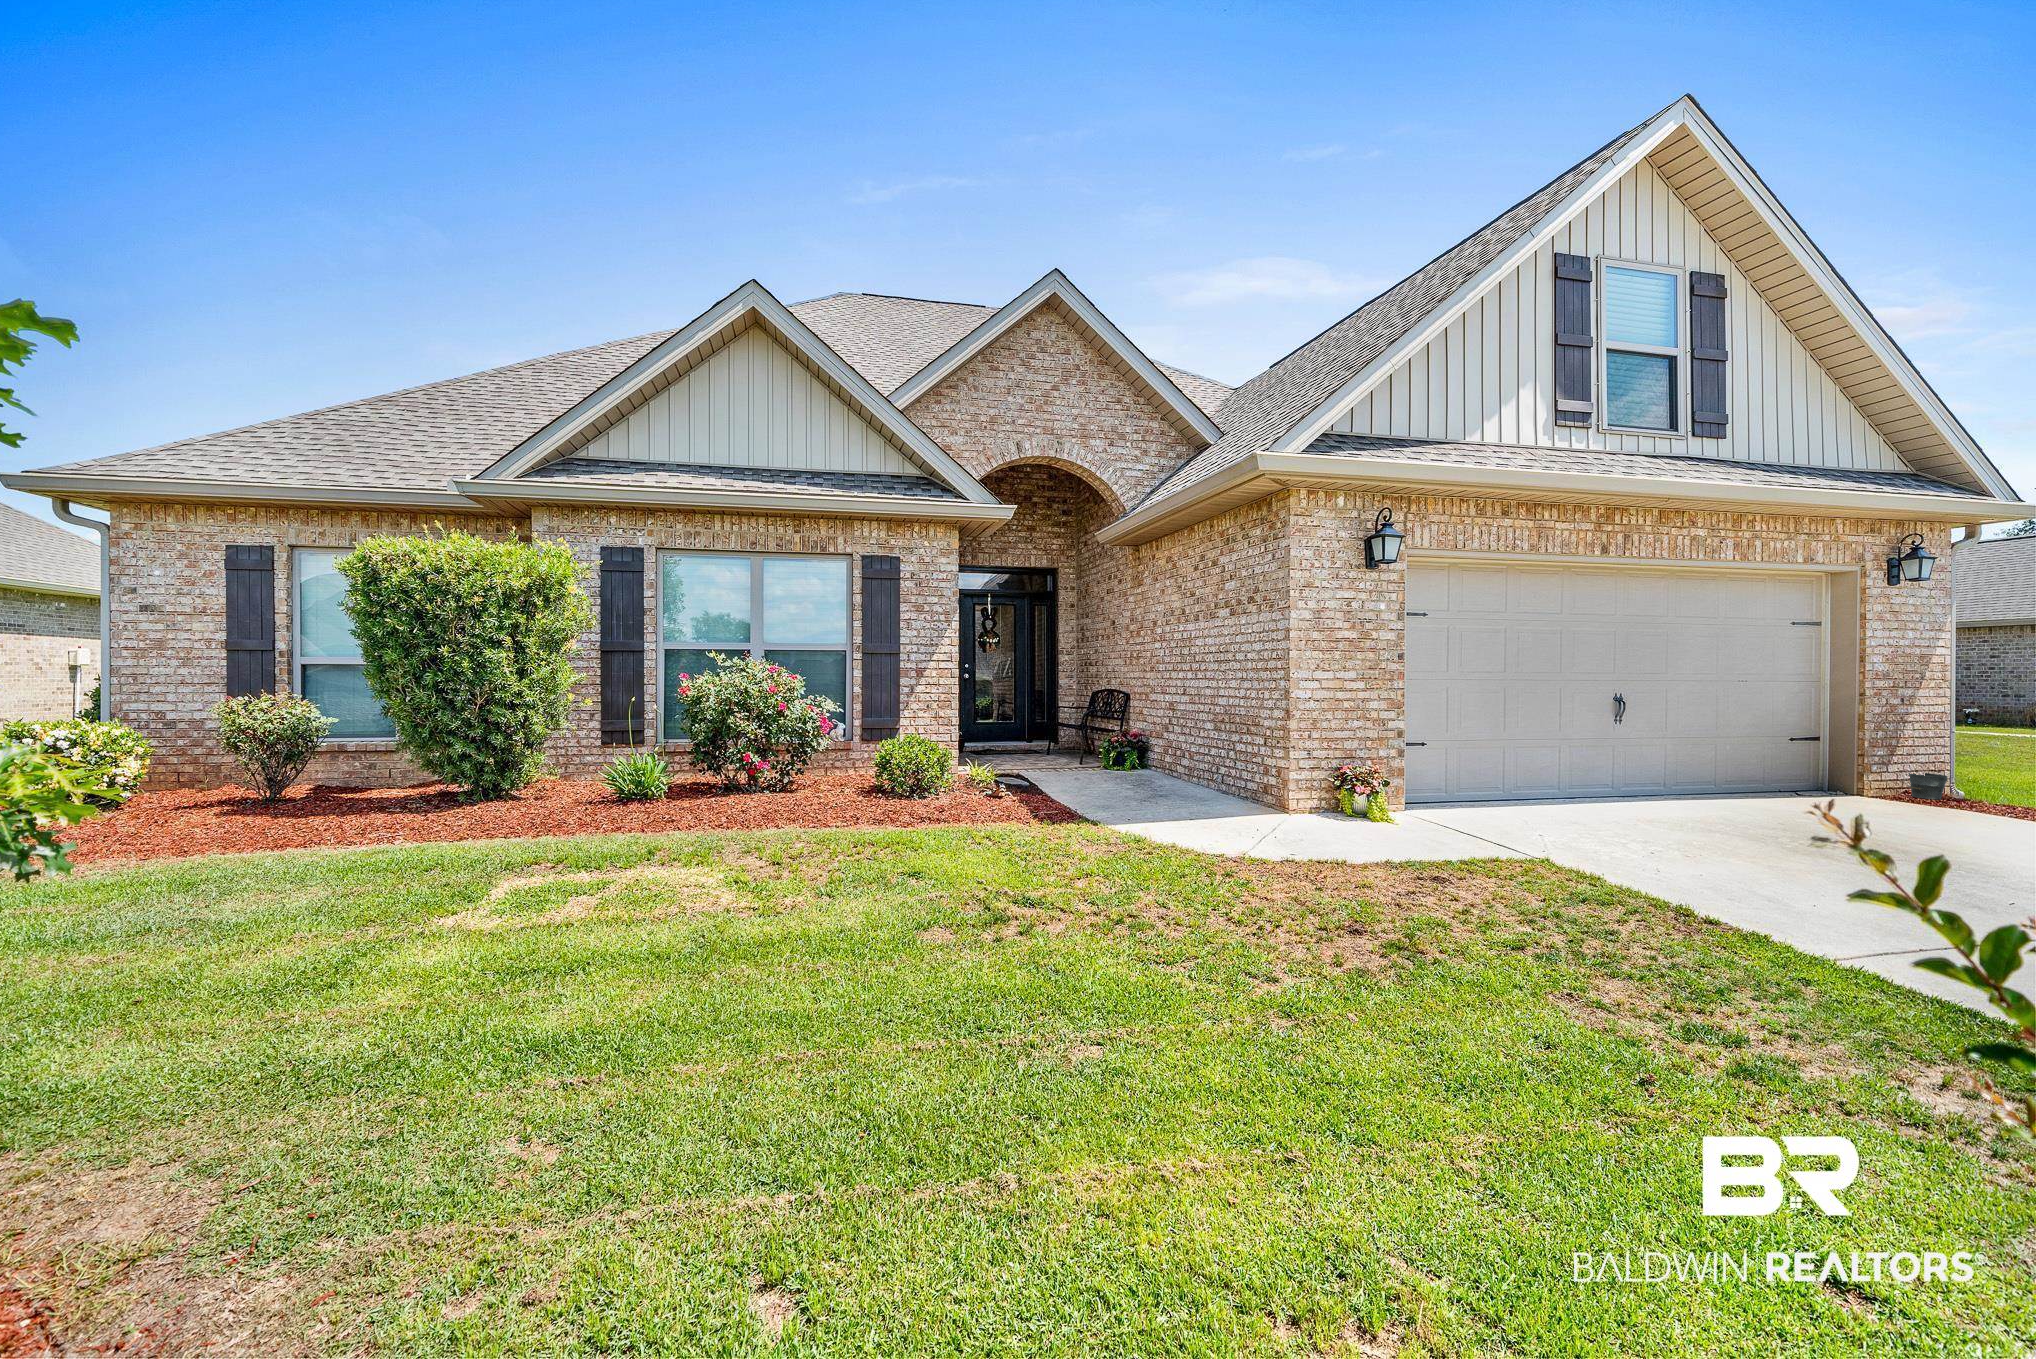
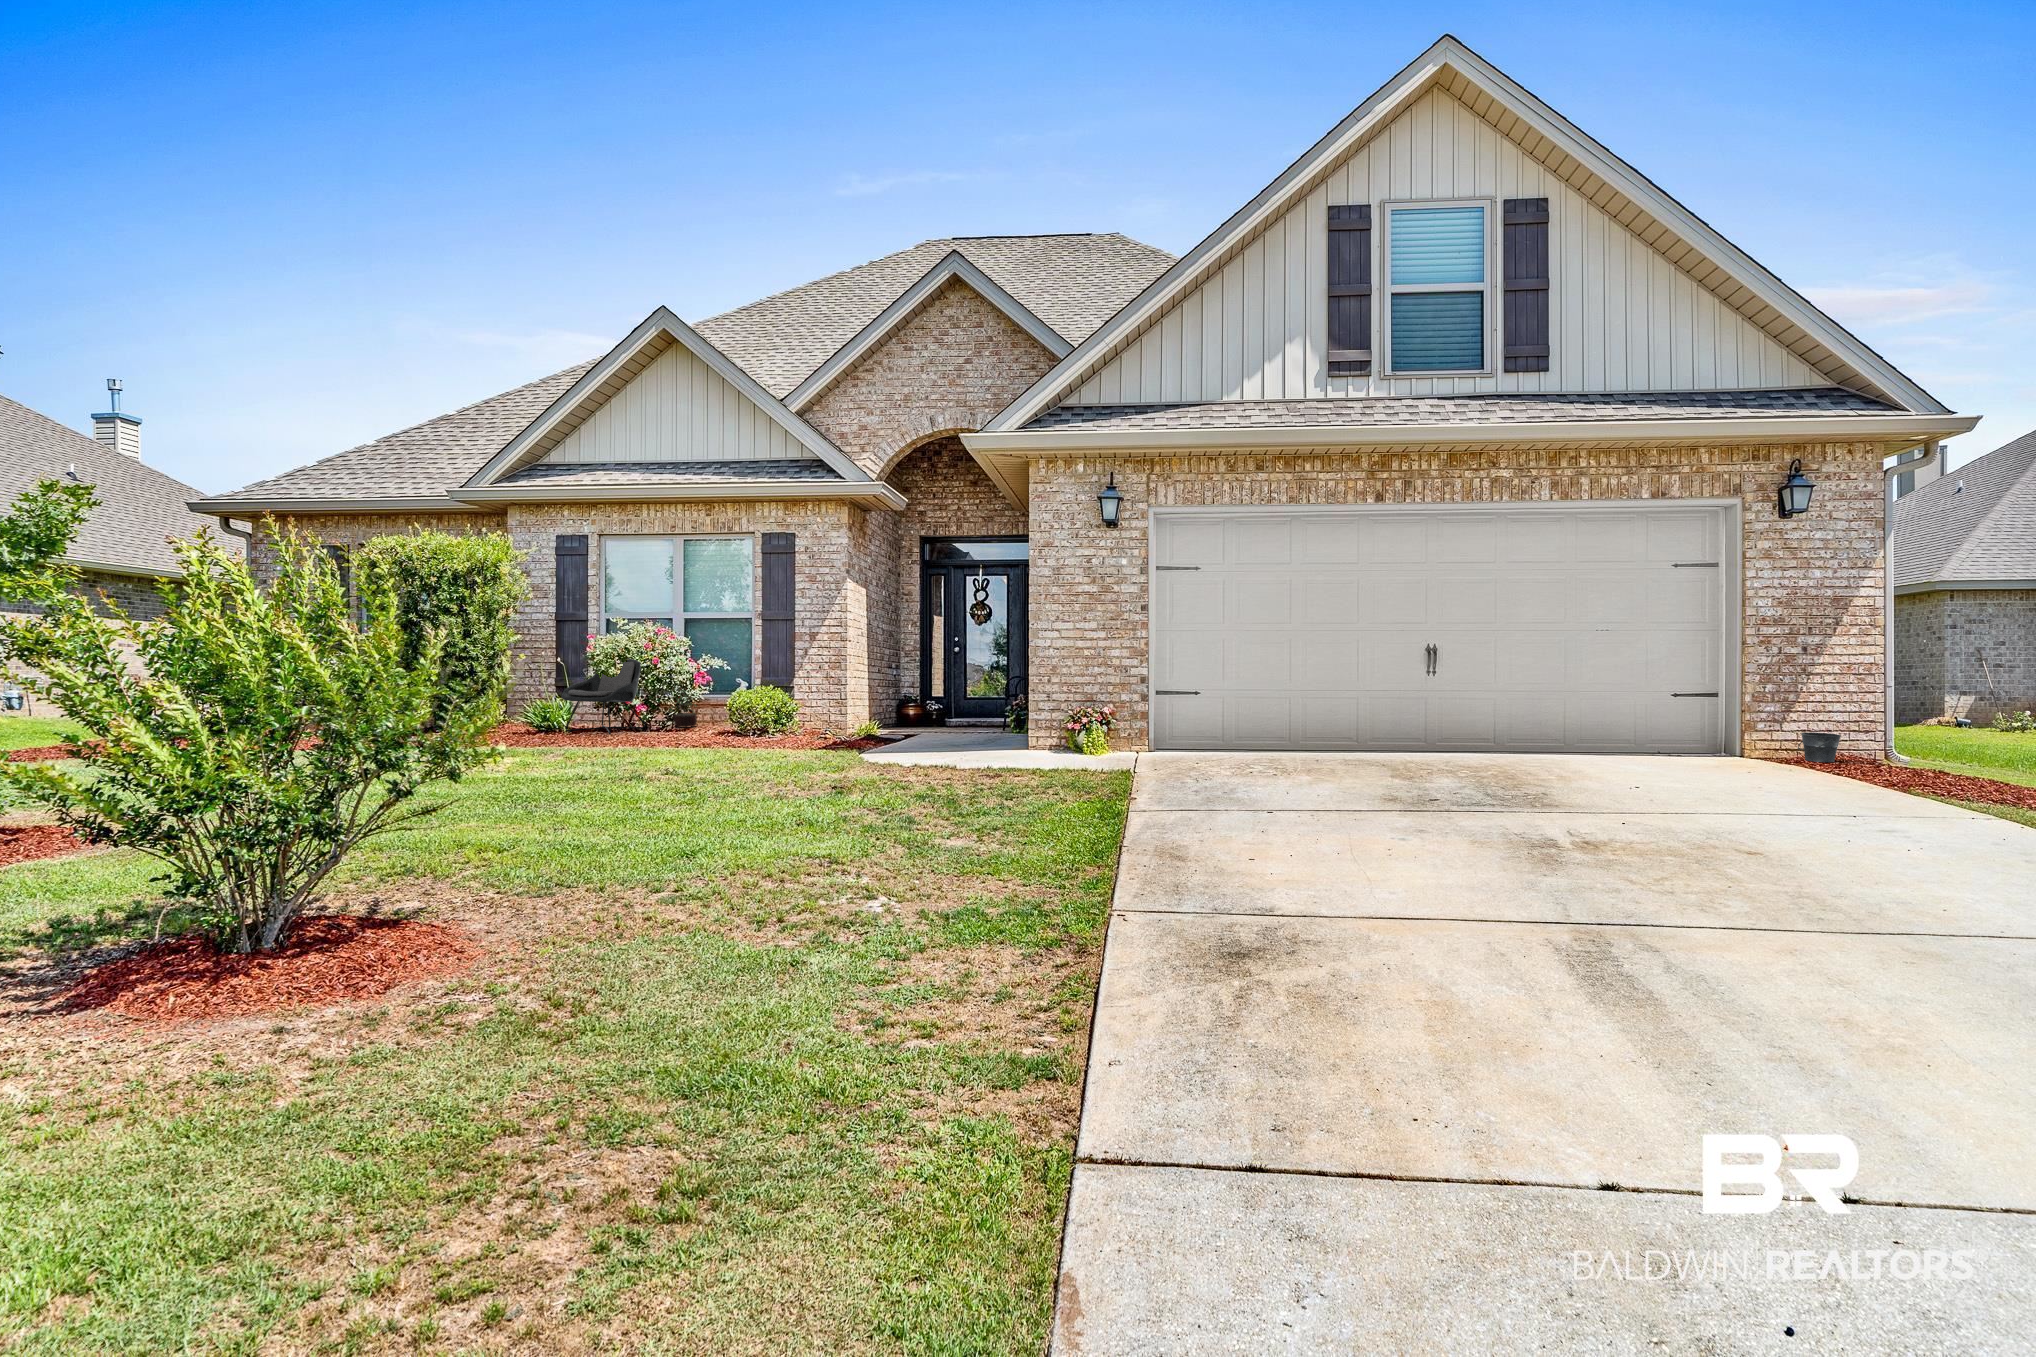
lounge chair: none [650,704,750,804] -> present [561,659,646,734]
decorative plant: none [773,737,809,789] -> present [671,689,697,728]

